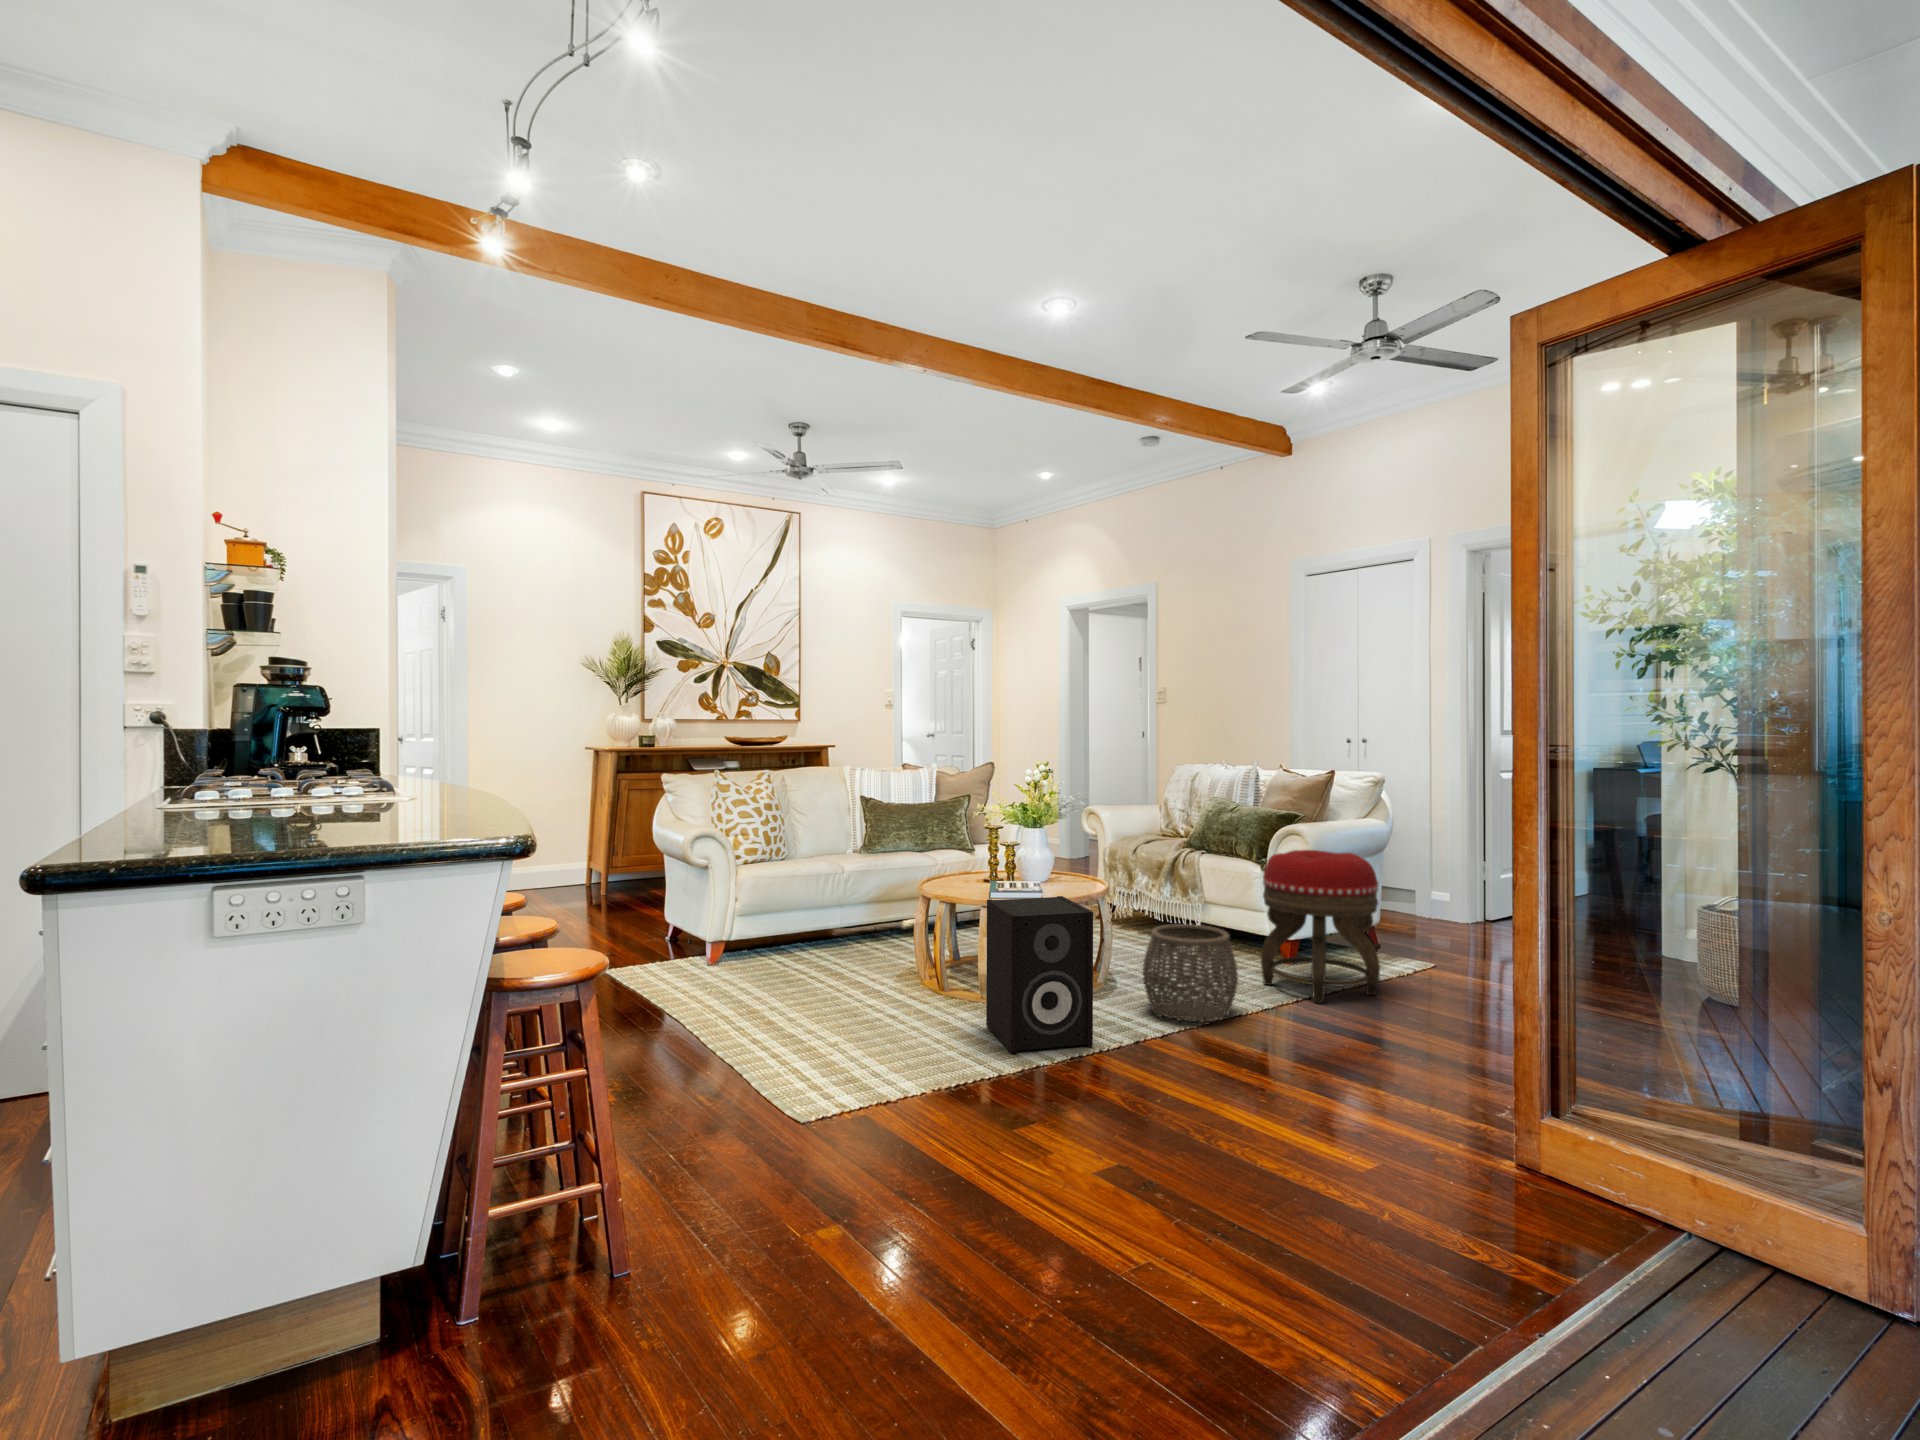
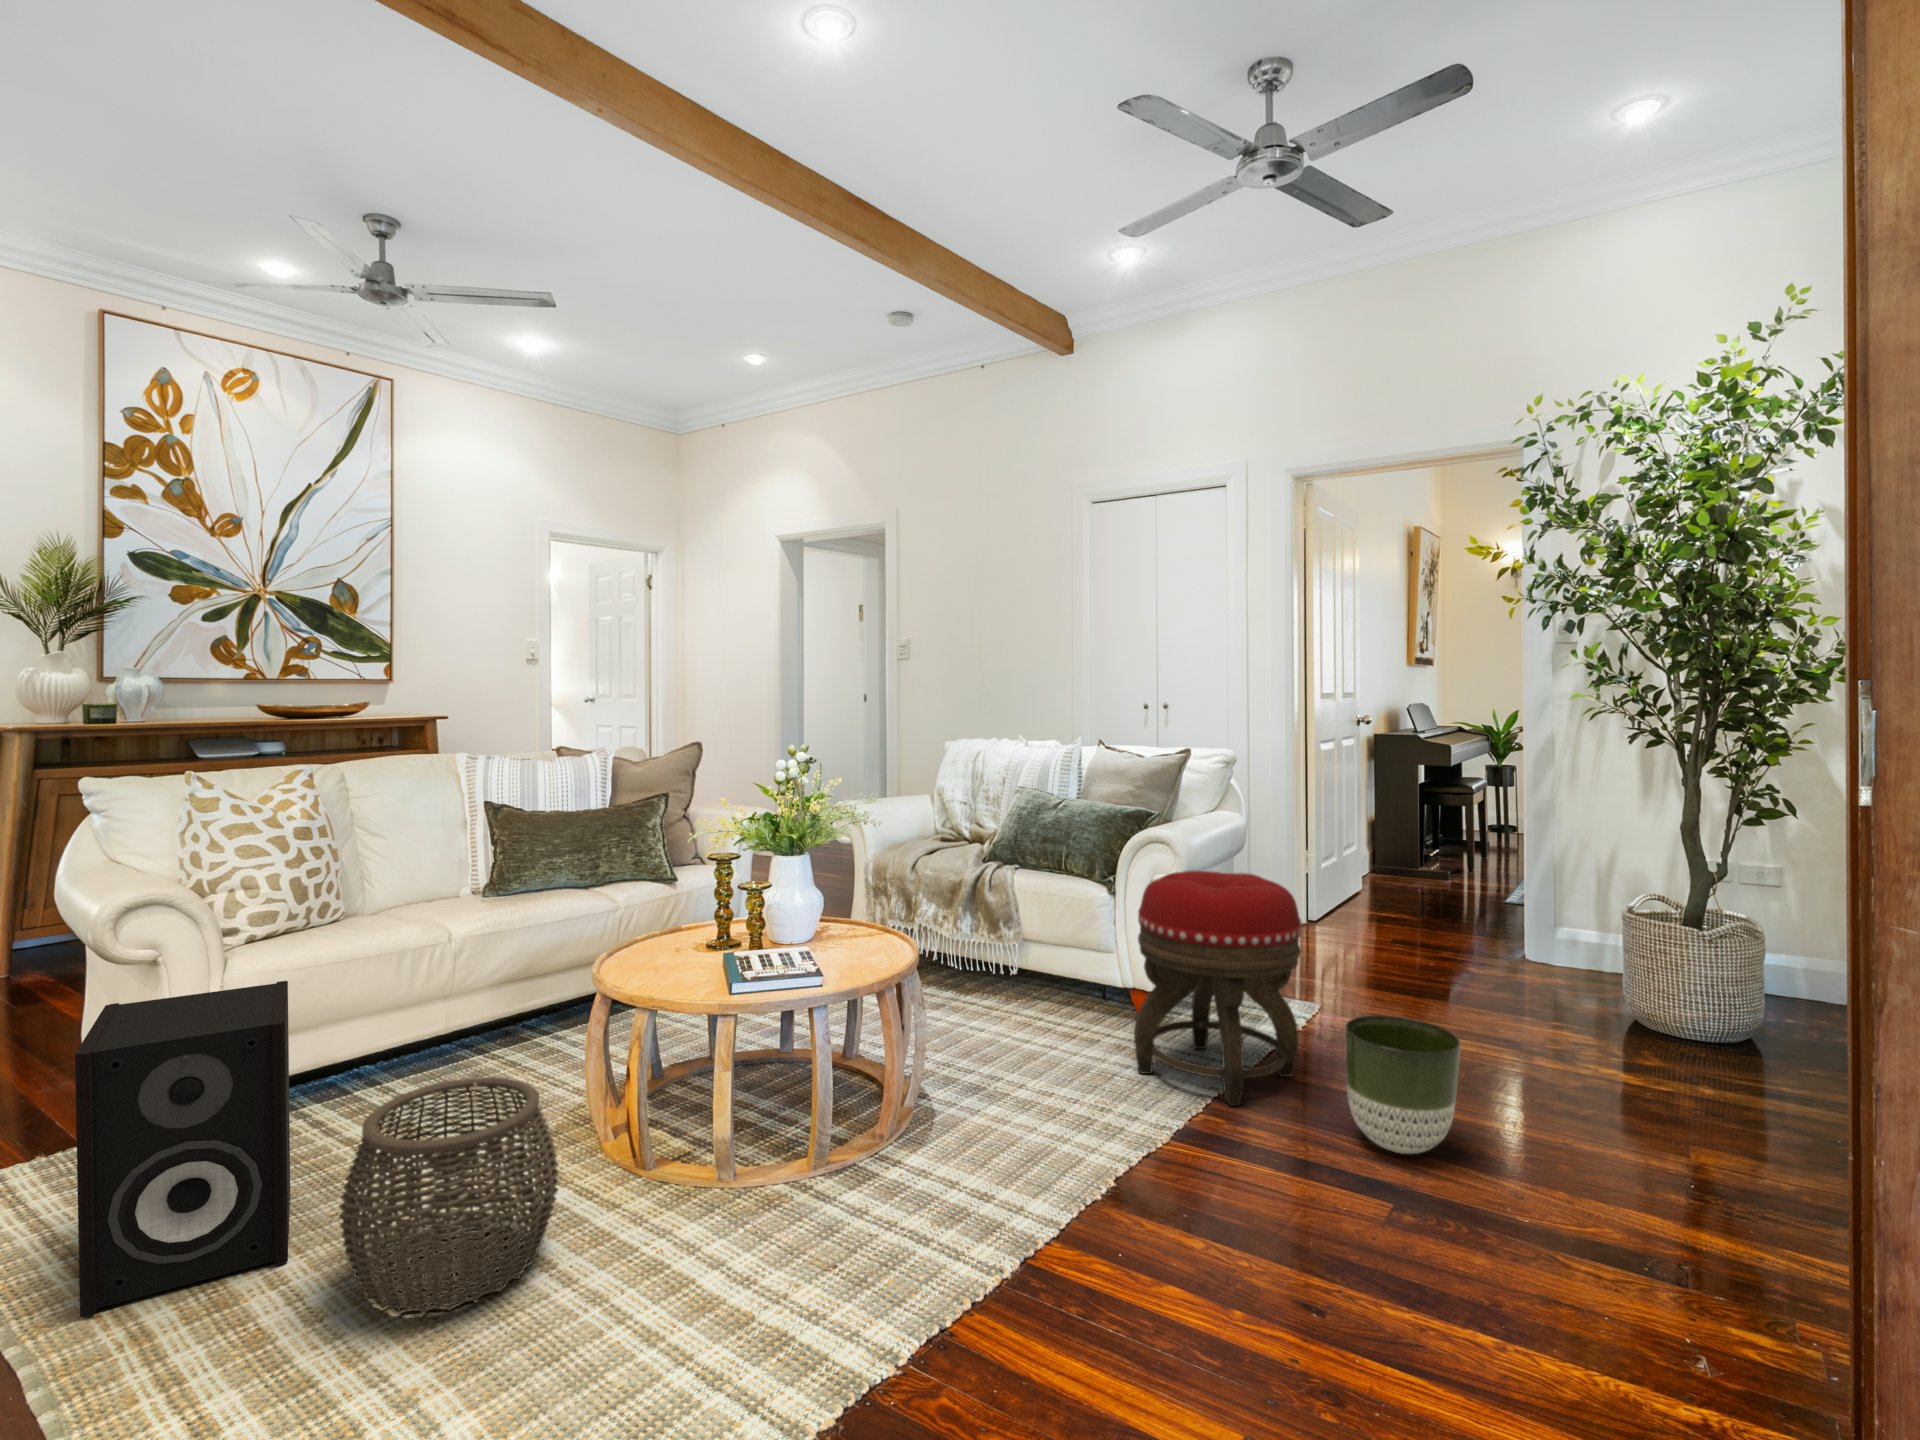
speaker: present [986,896,1093,1053] -> present [75,981,290,1317]
woven basket: present [1143,924,1238,1022] -> present [339,1077,559,1315]
planter: none [1379,944,1456,1032] -> present [1345,1015,1460,1154]

